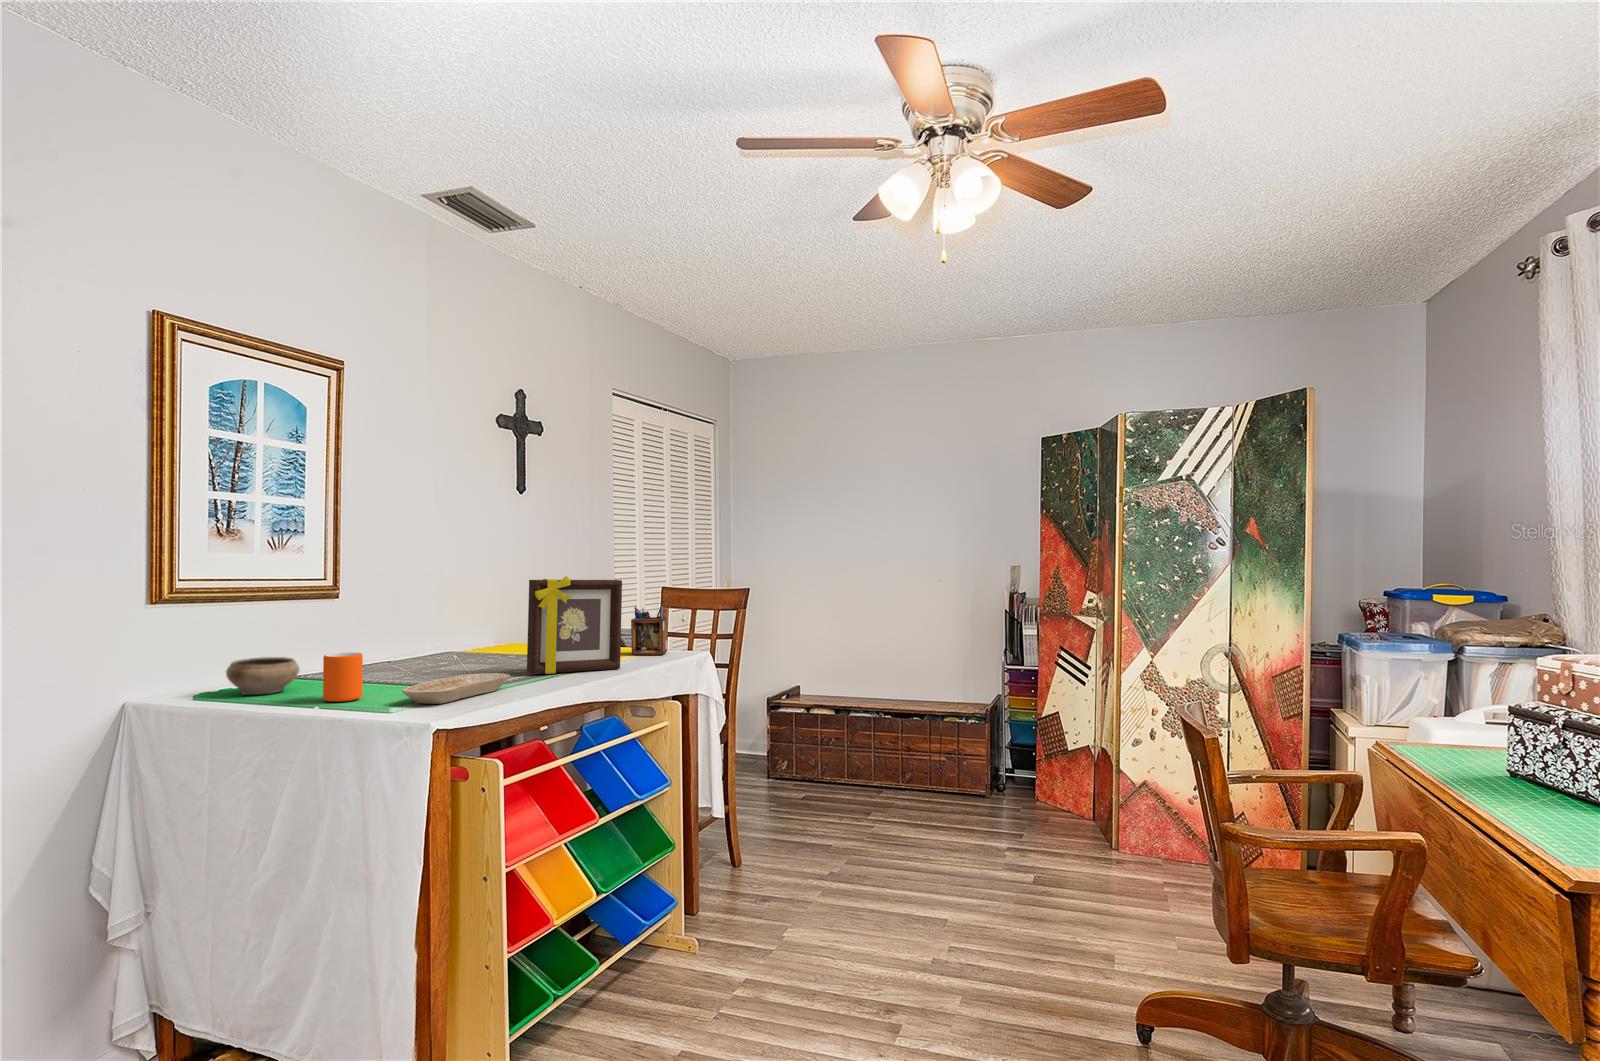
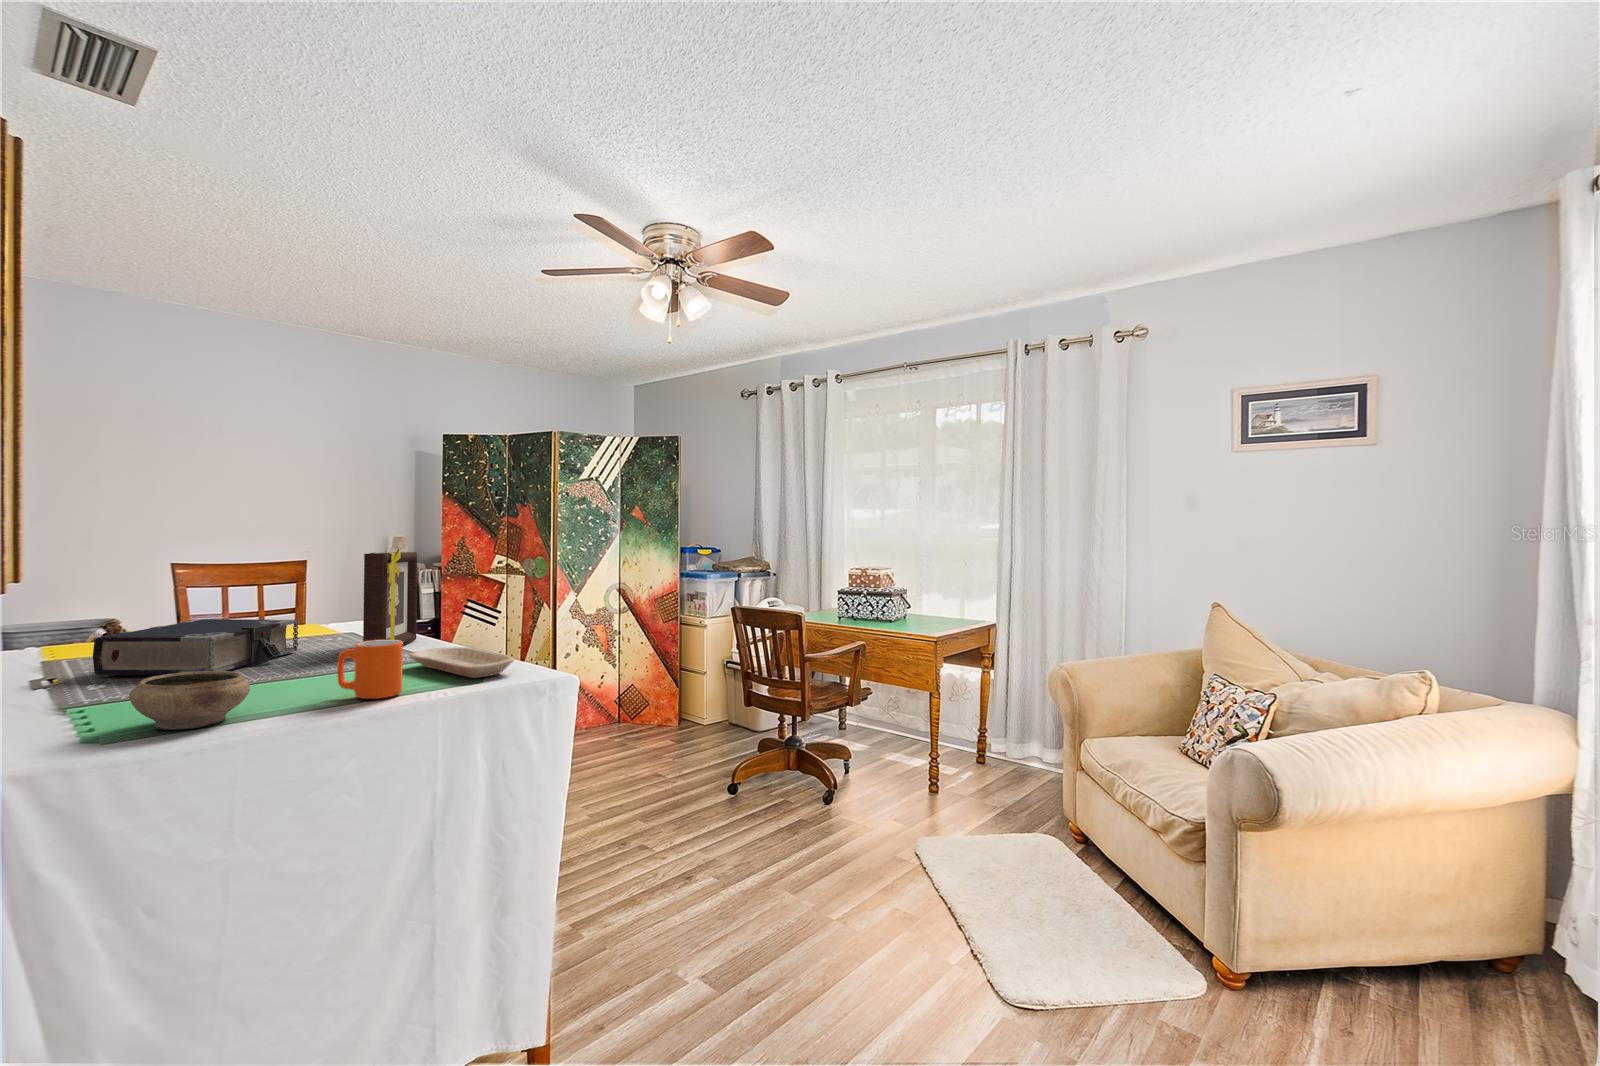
desk organizer: present [631,605,667,655] -> none [308,579,356,635]
book: none [428,629,542,669] -> present [93,619,298,675]

